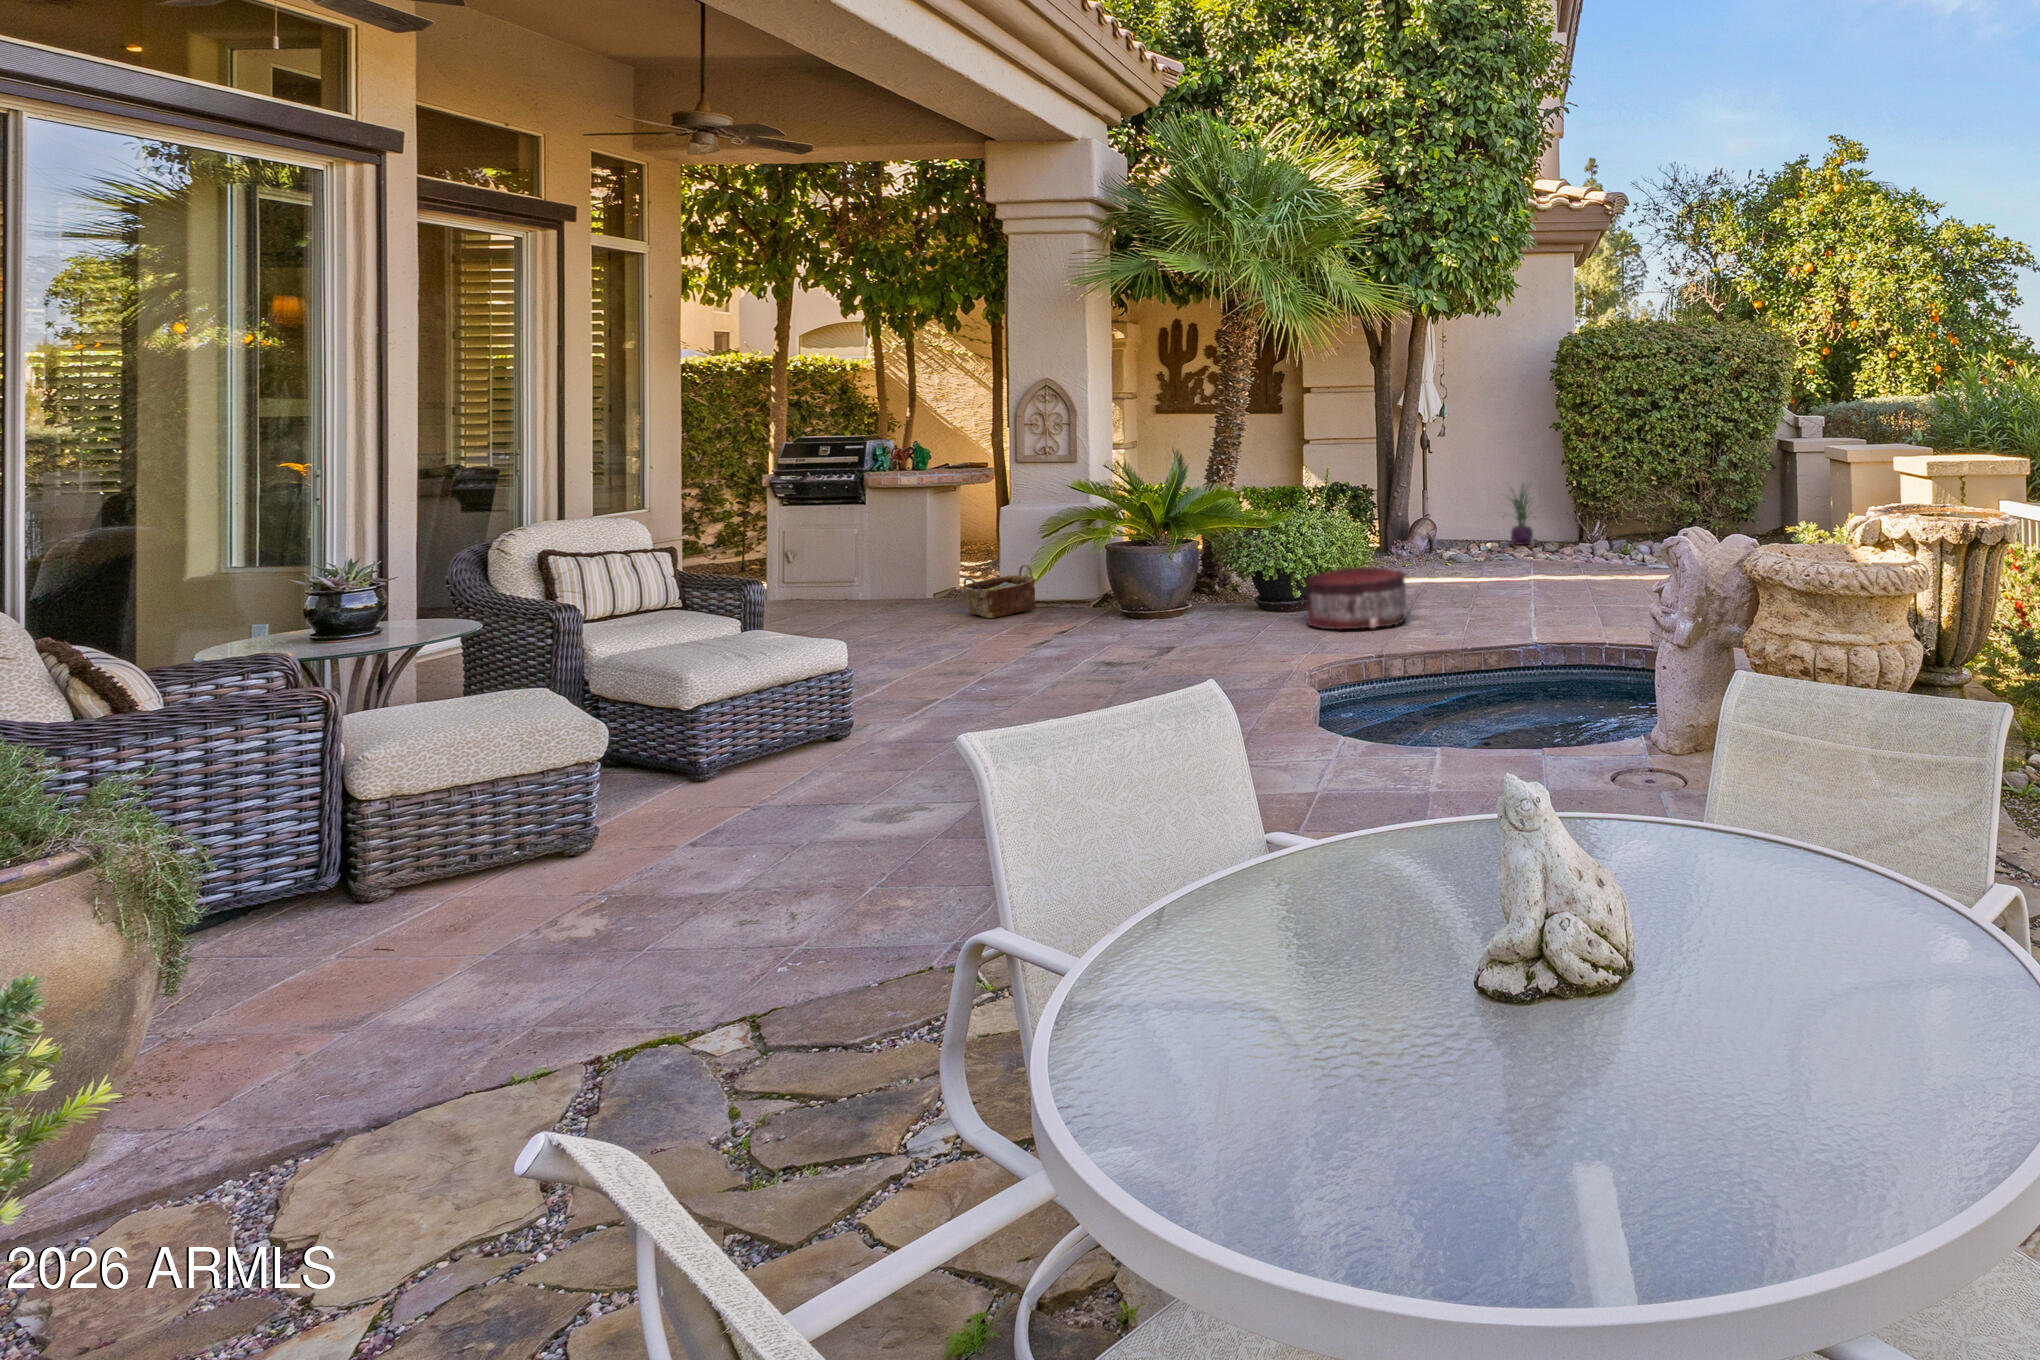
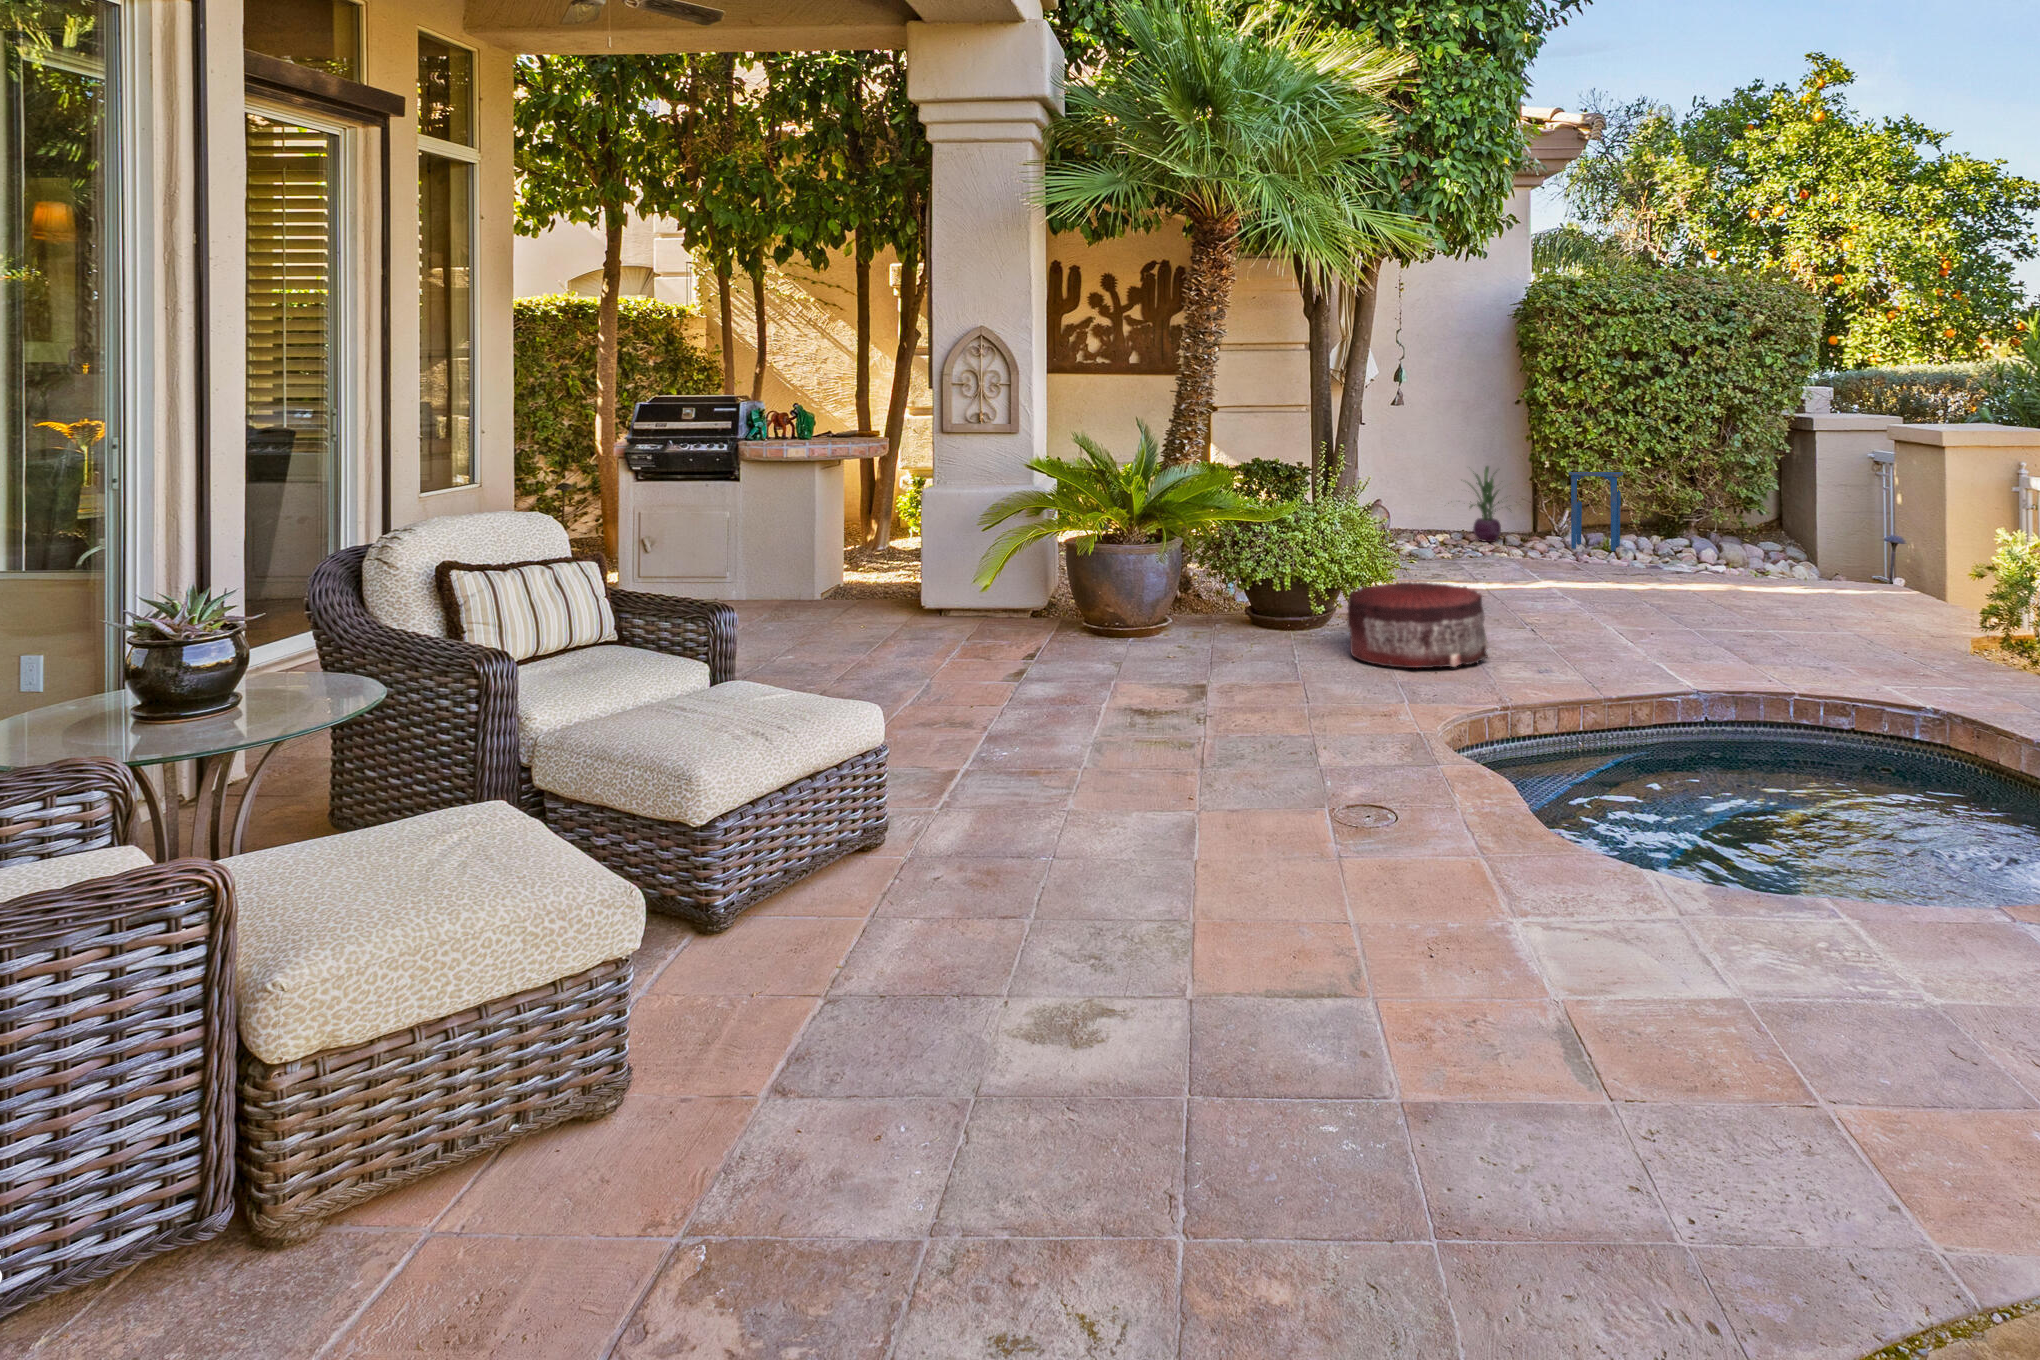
side table: none [1578,485,1626,550] -> present [1569,472,1623,551]
woven basket: present [963,564,1036,618] -> none [880,566,969,637]

